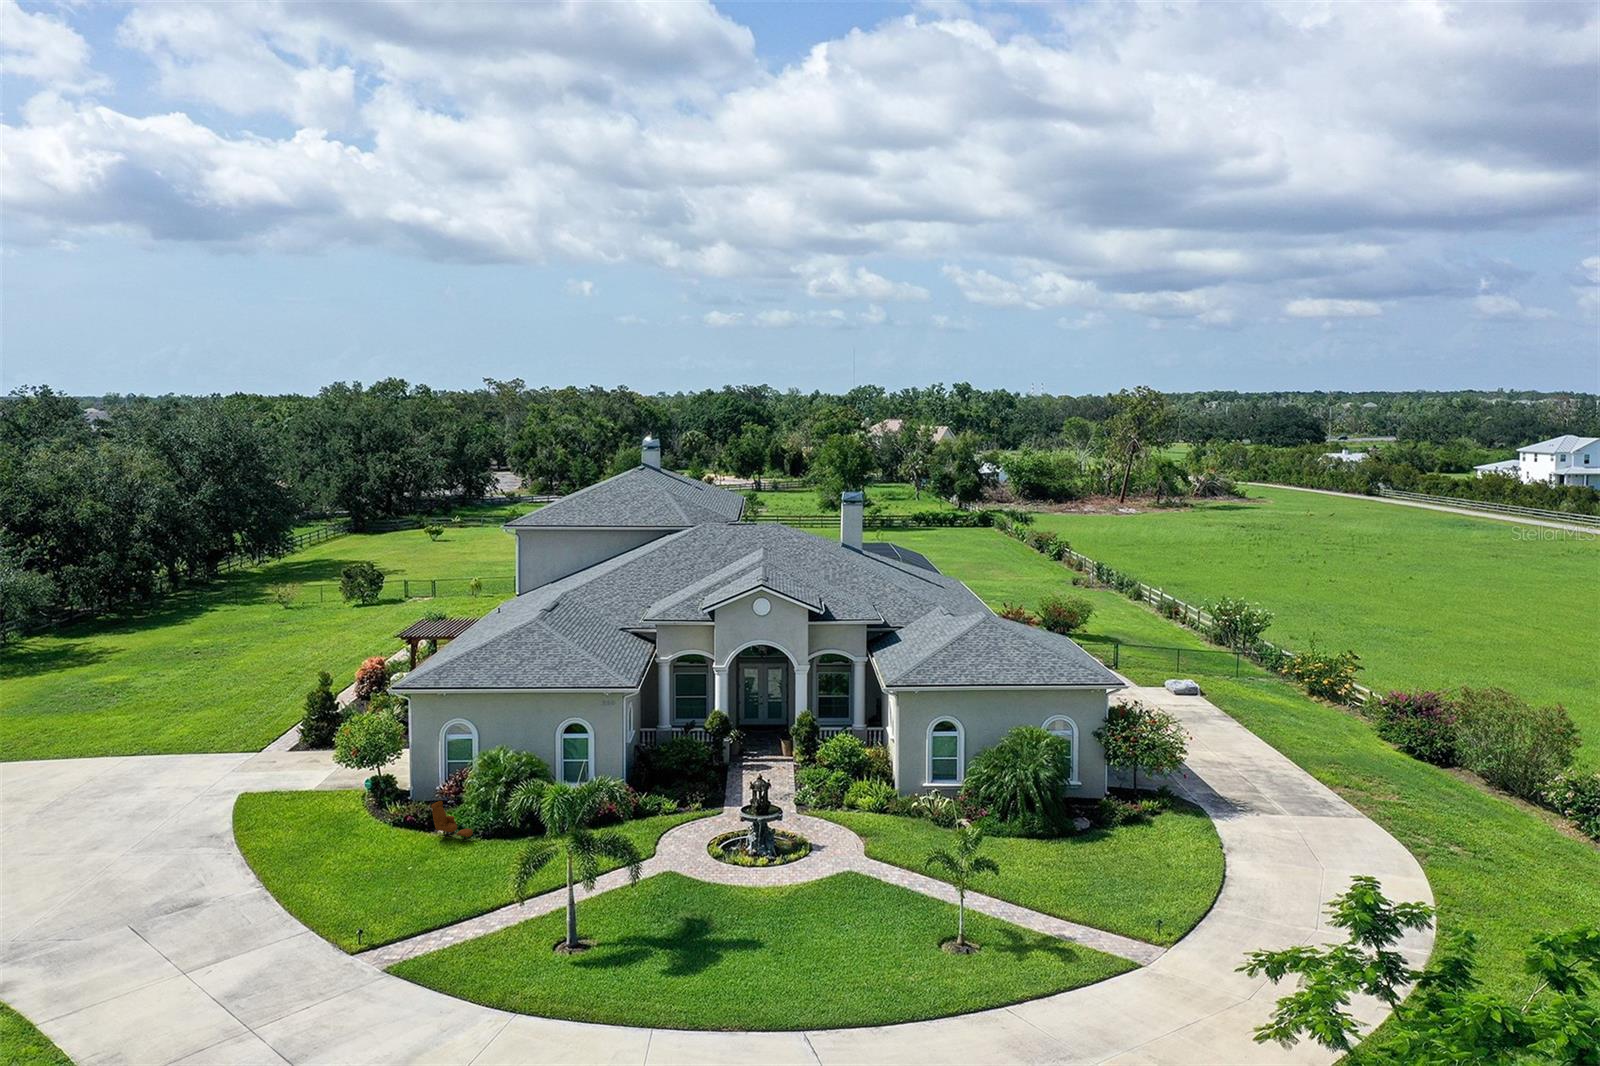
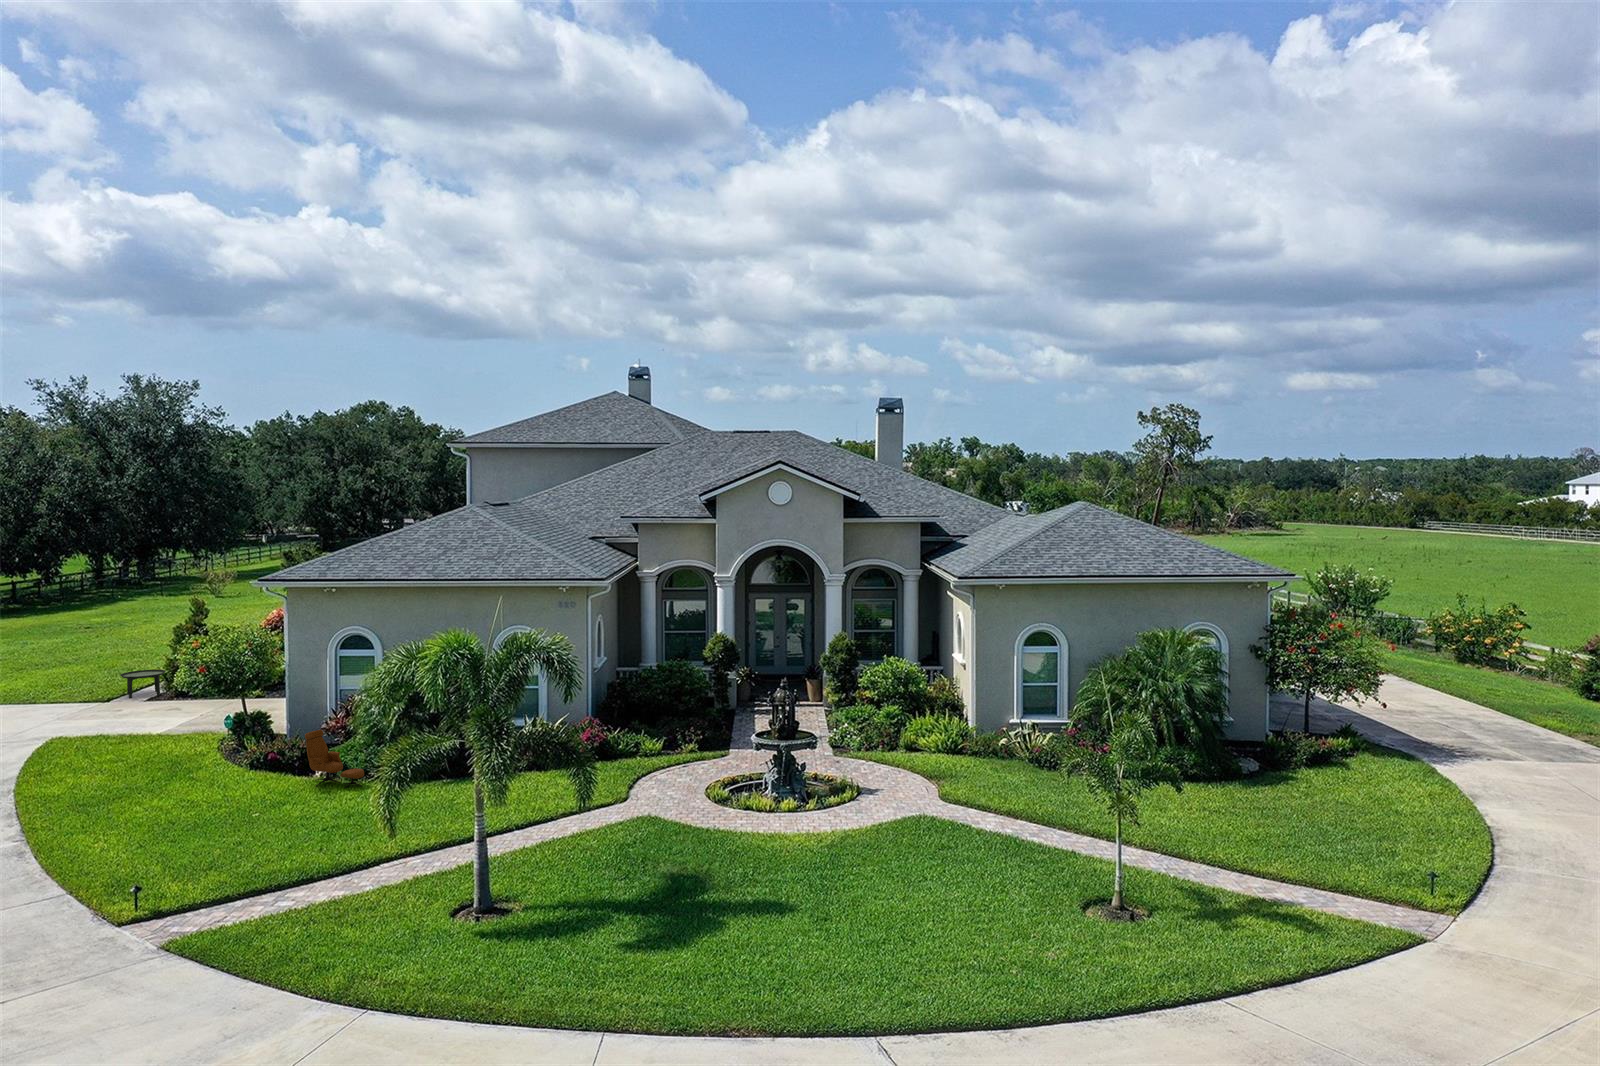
round table: none [264,726,297,750] -> present [120,669,166,698]

